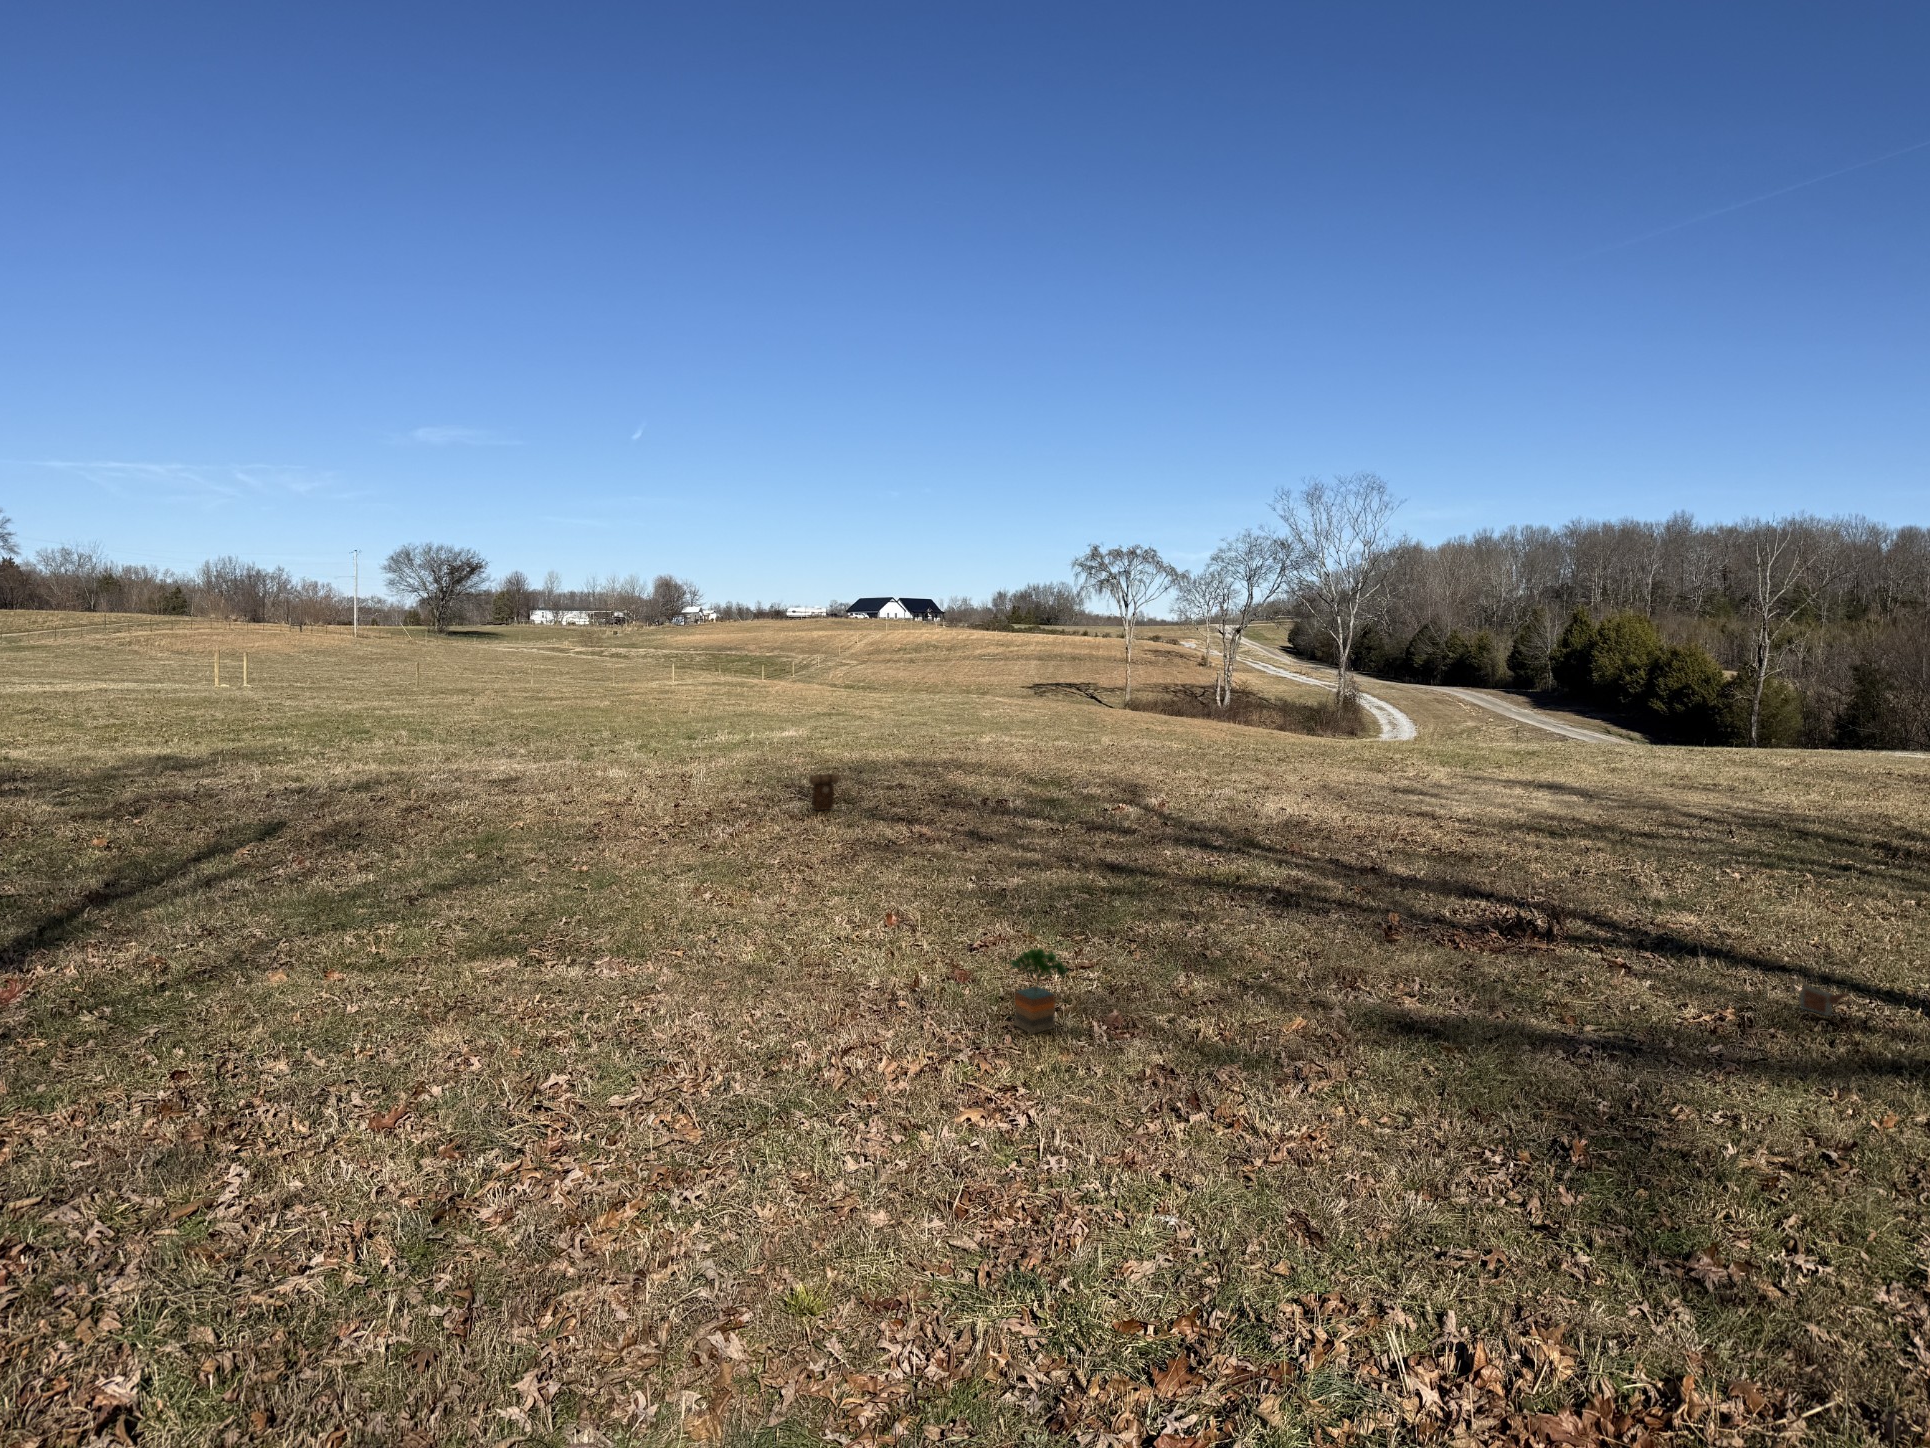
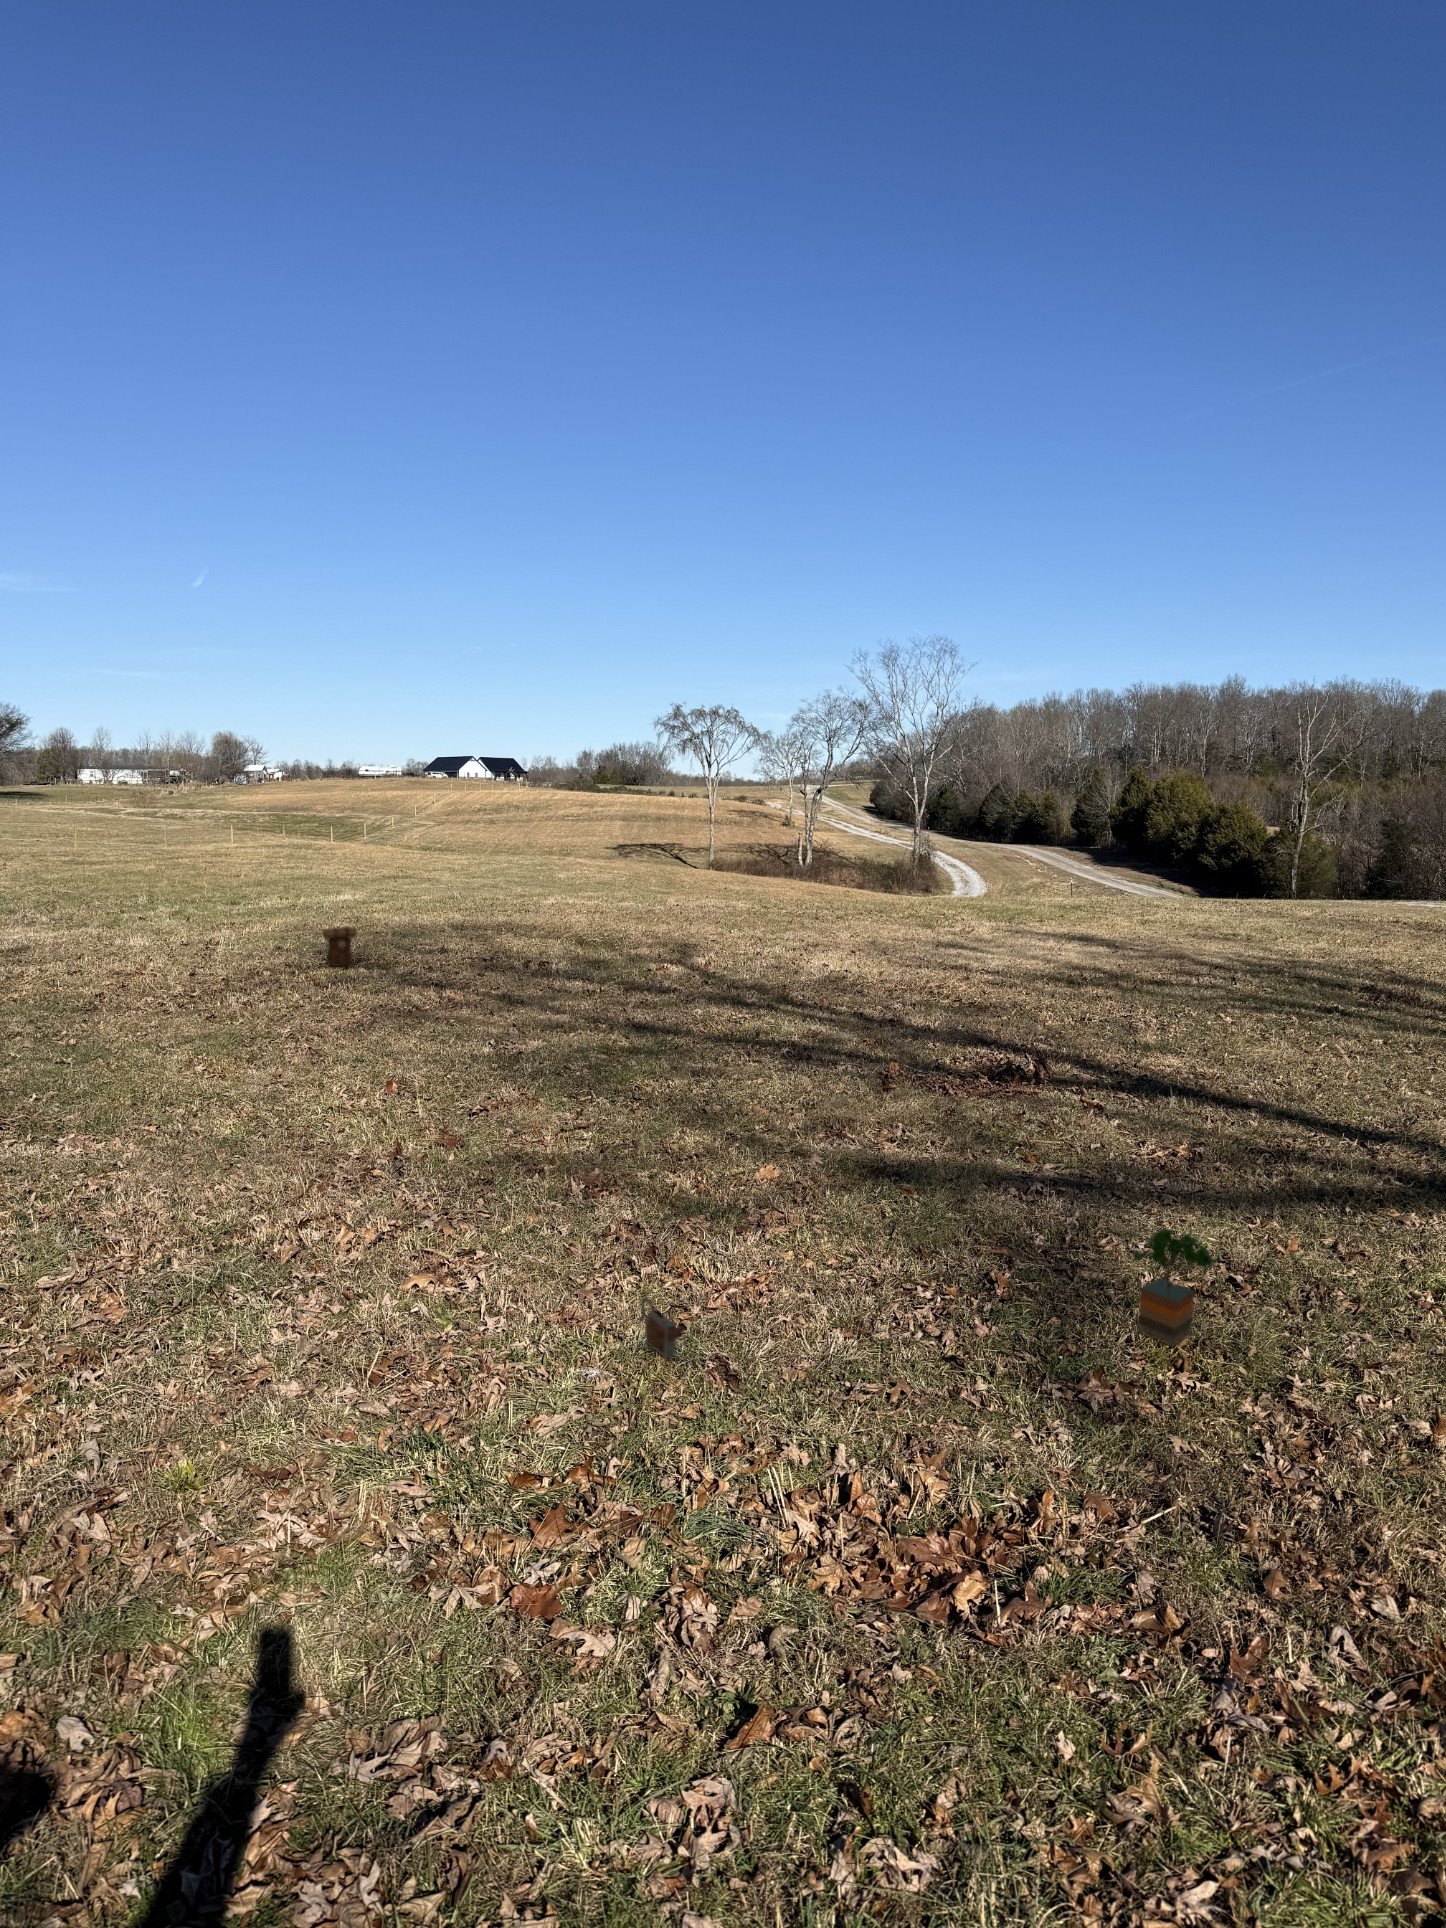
potted tree: present [1010,948,1068,1034] -> present [1133,1228,1216,1346]
watering can: present [1791,978,1848,1016] -> present [640,1297,685,1359]

